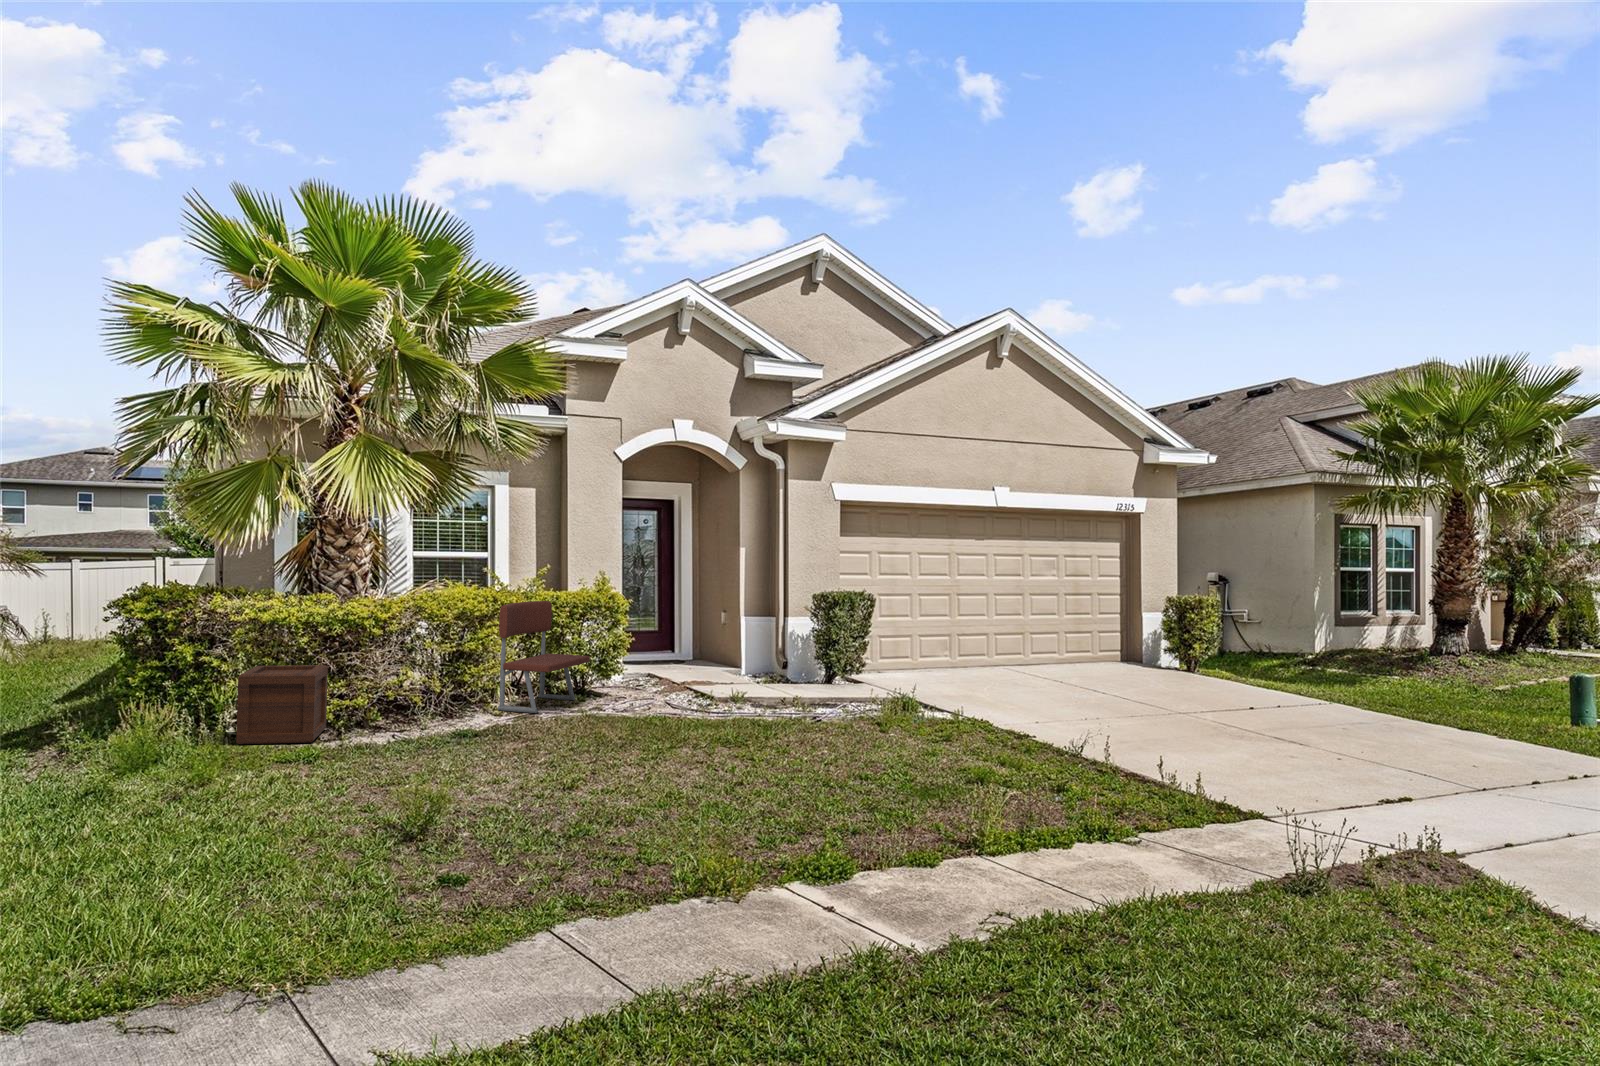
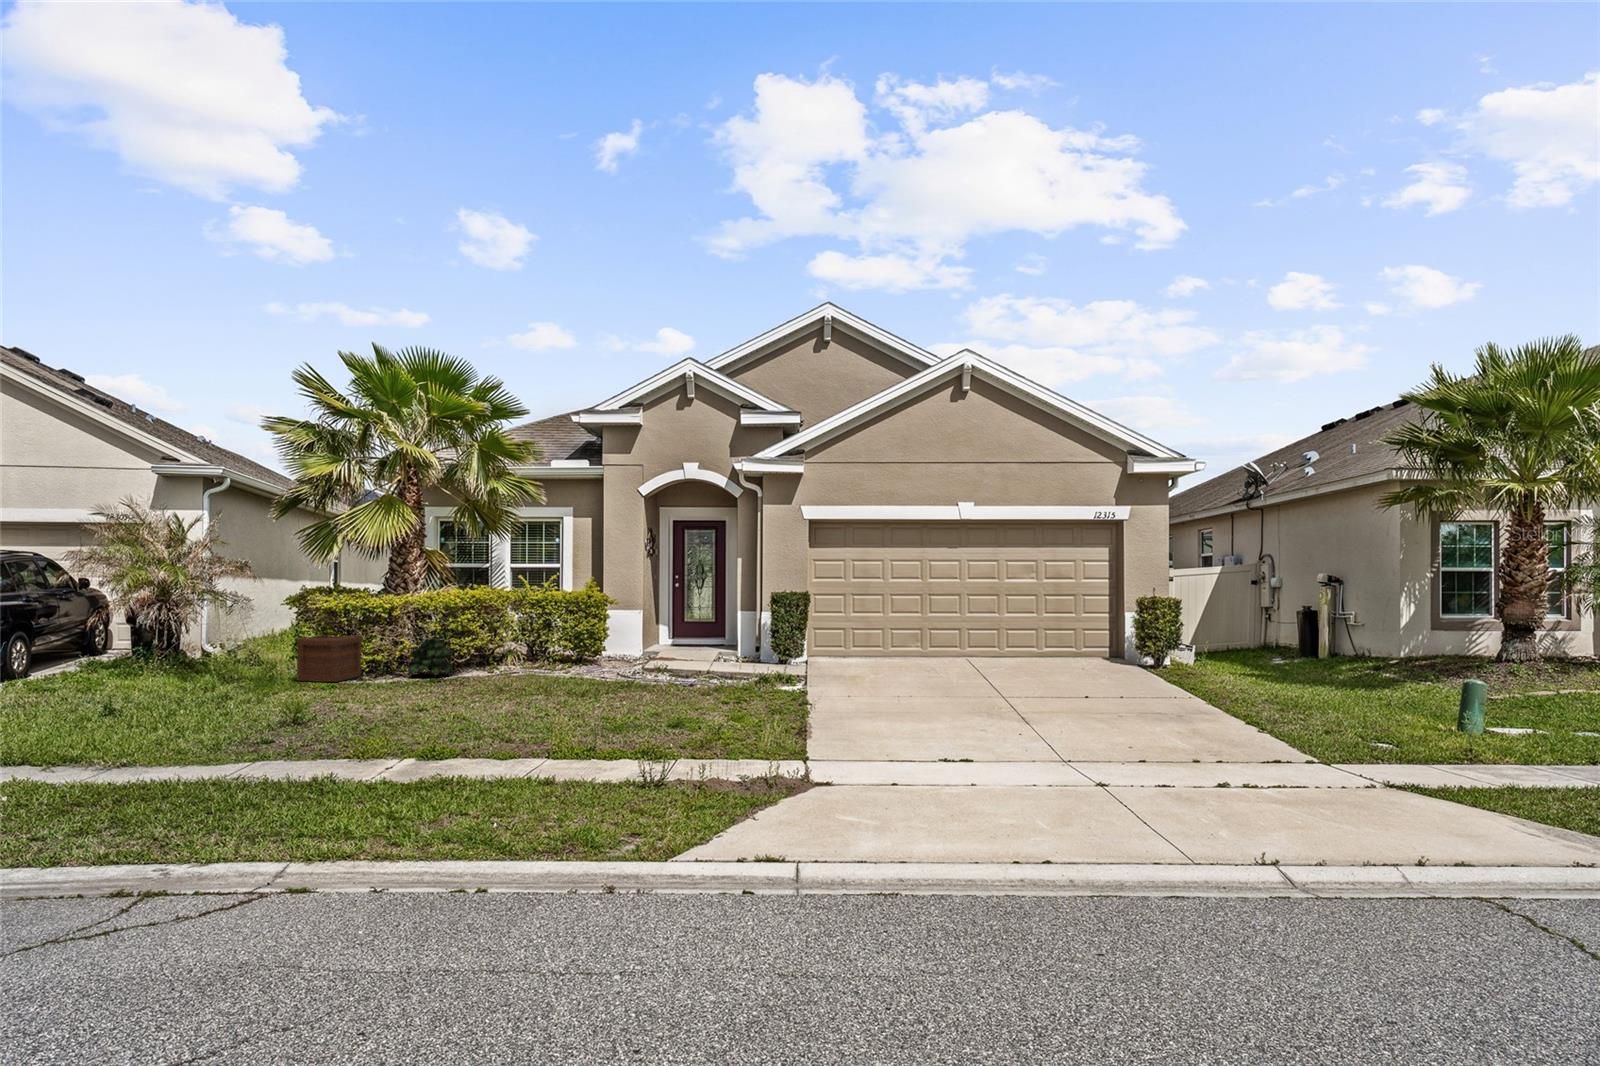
bench: present [498,601,590,713] -> none [483,598,558,674]
potted plant: none [398,663,470,725] -> present [408,638,454,676]

